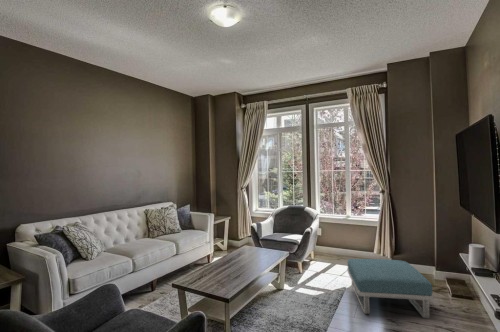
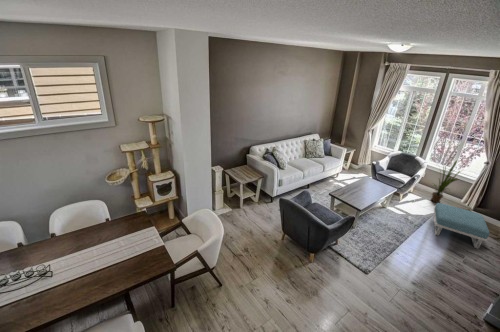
house plant: none [327,200,362,264] -> present [431,161,460,203]

